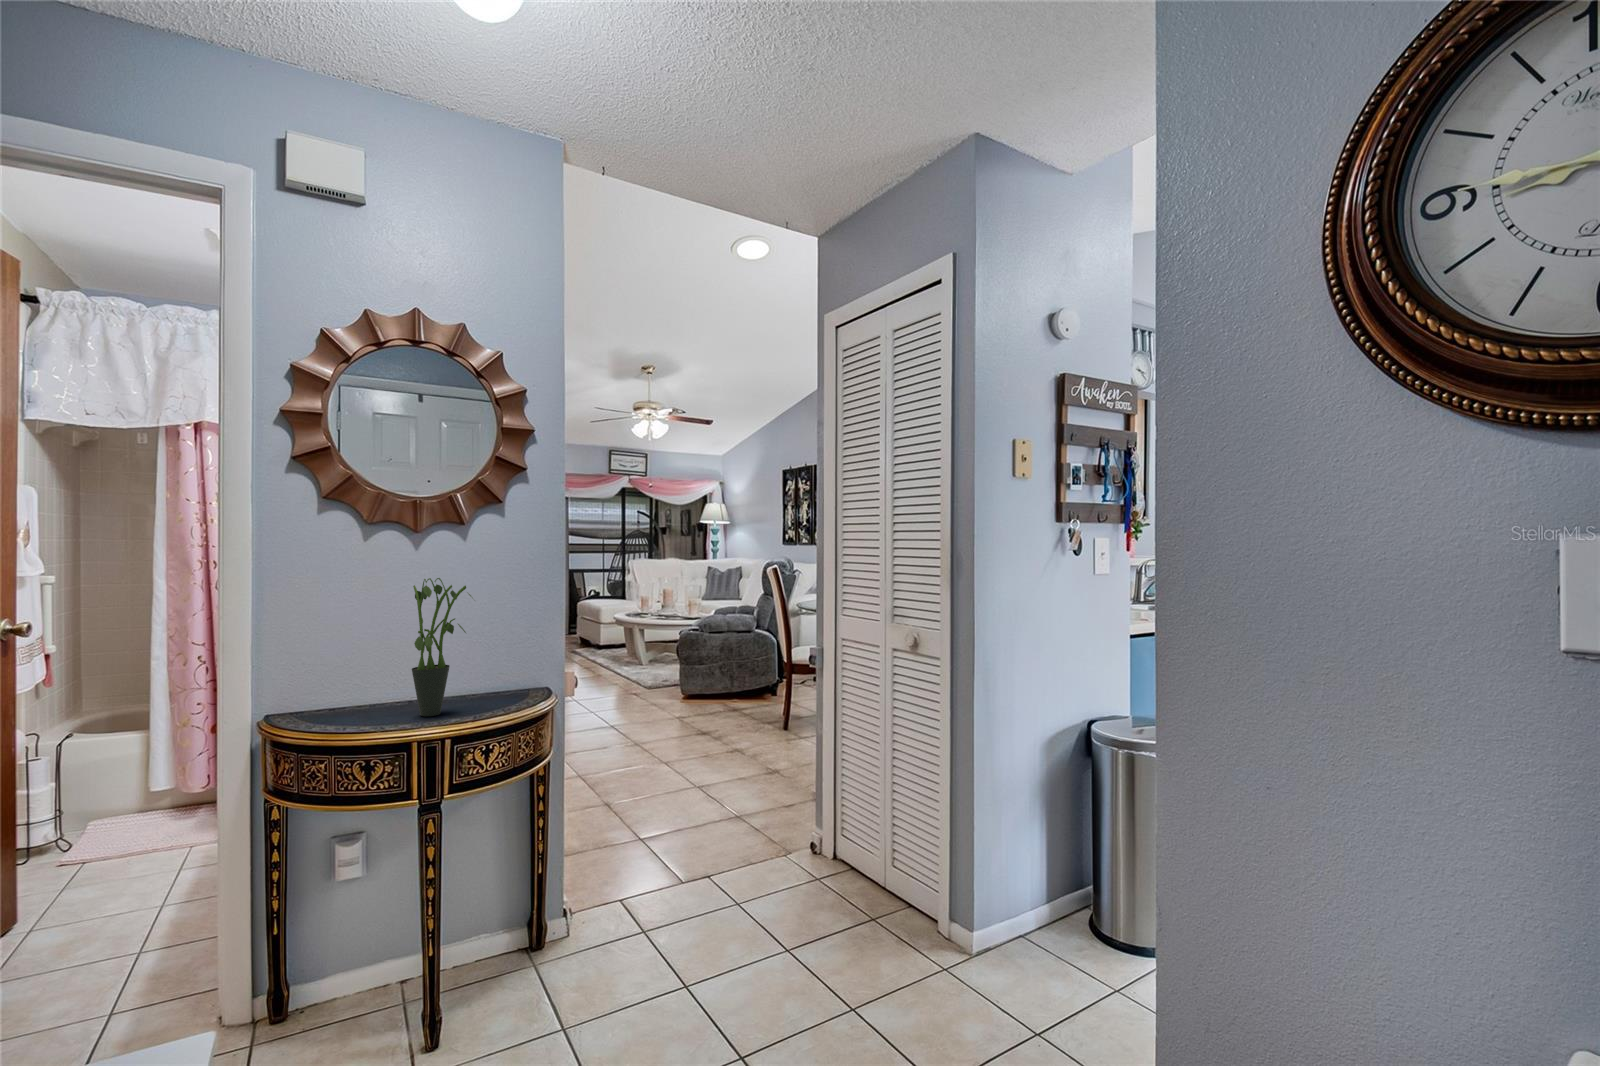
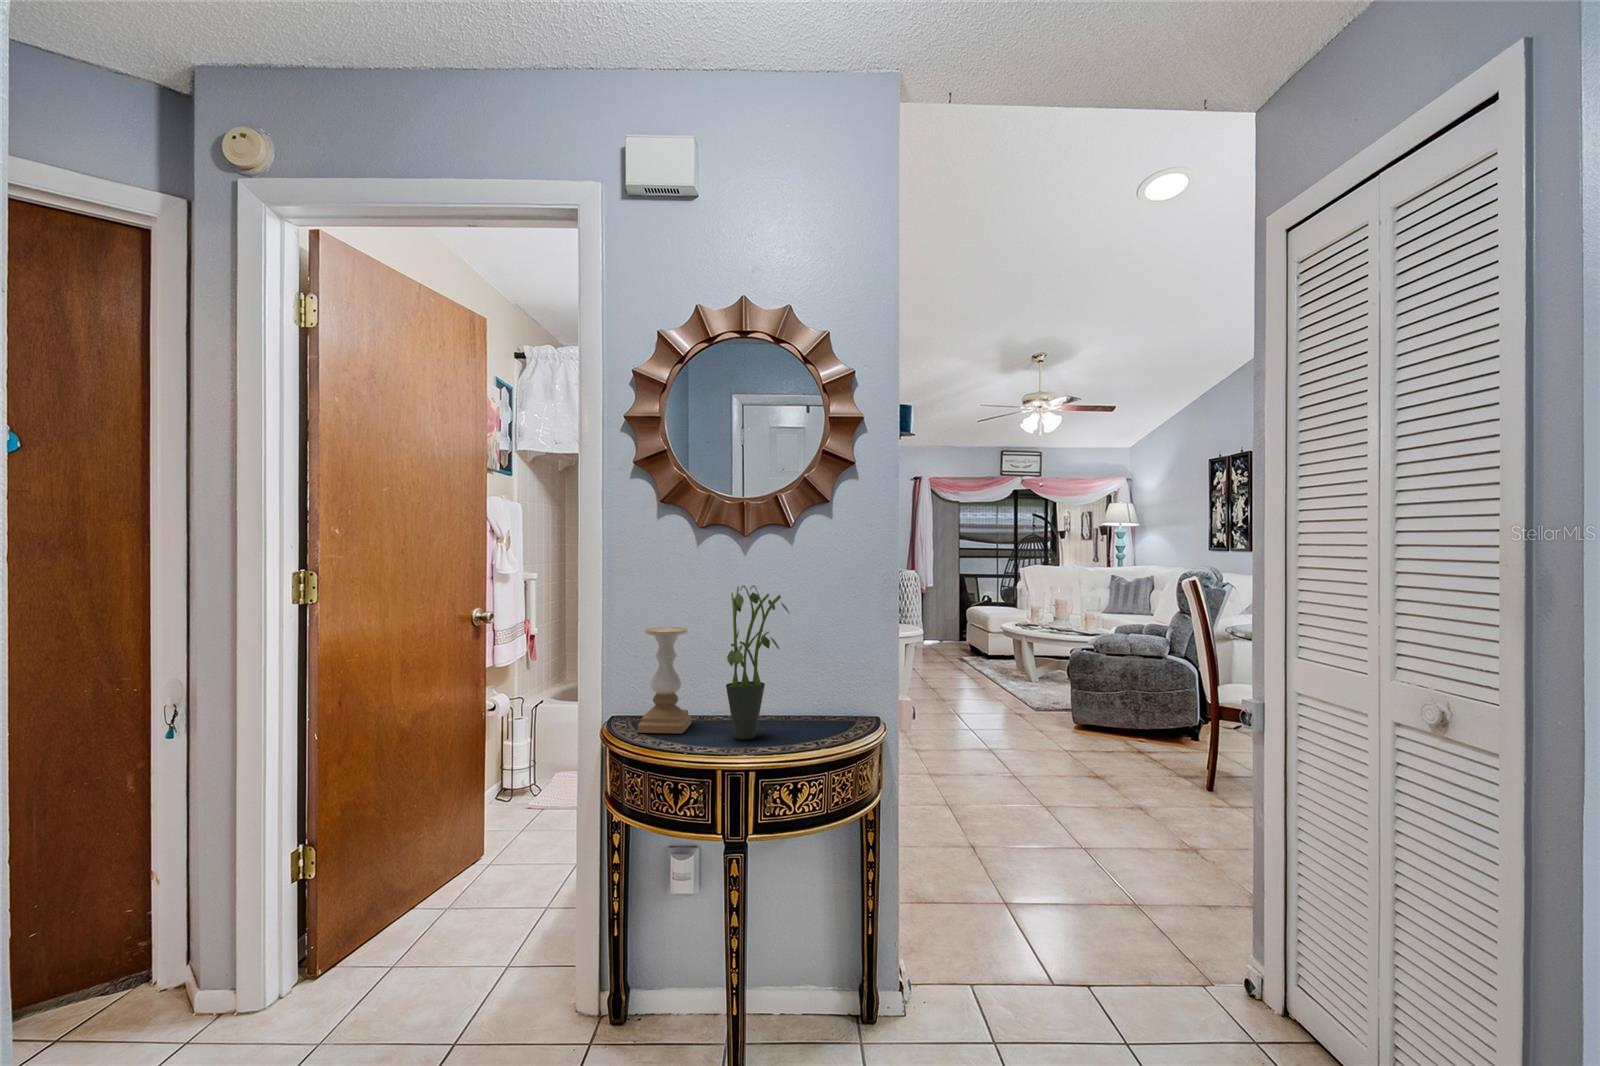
candle holder: none [312,621,366,724] -> present [638,627,692,734]

